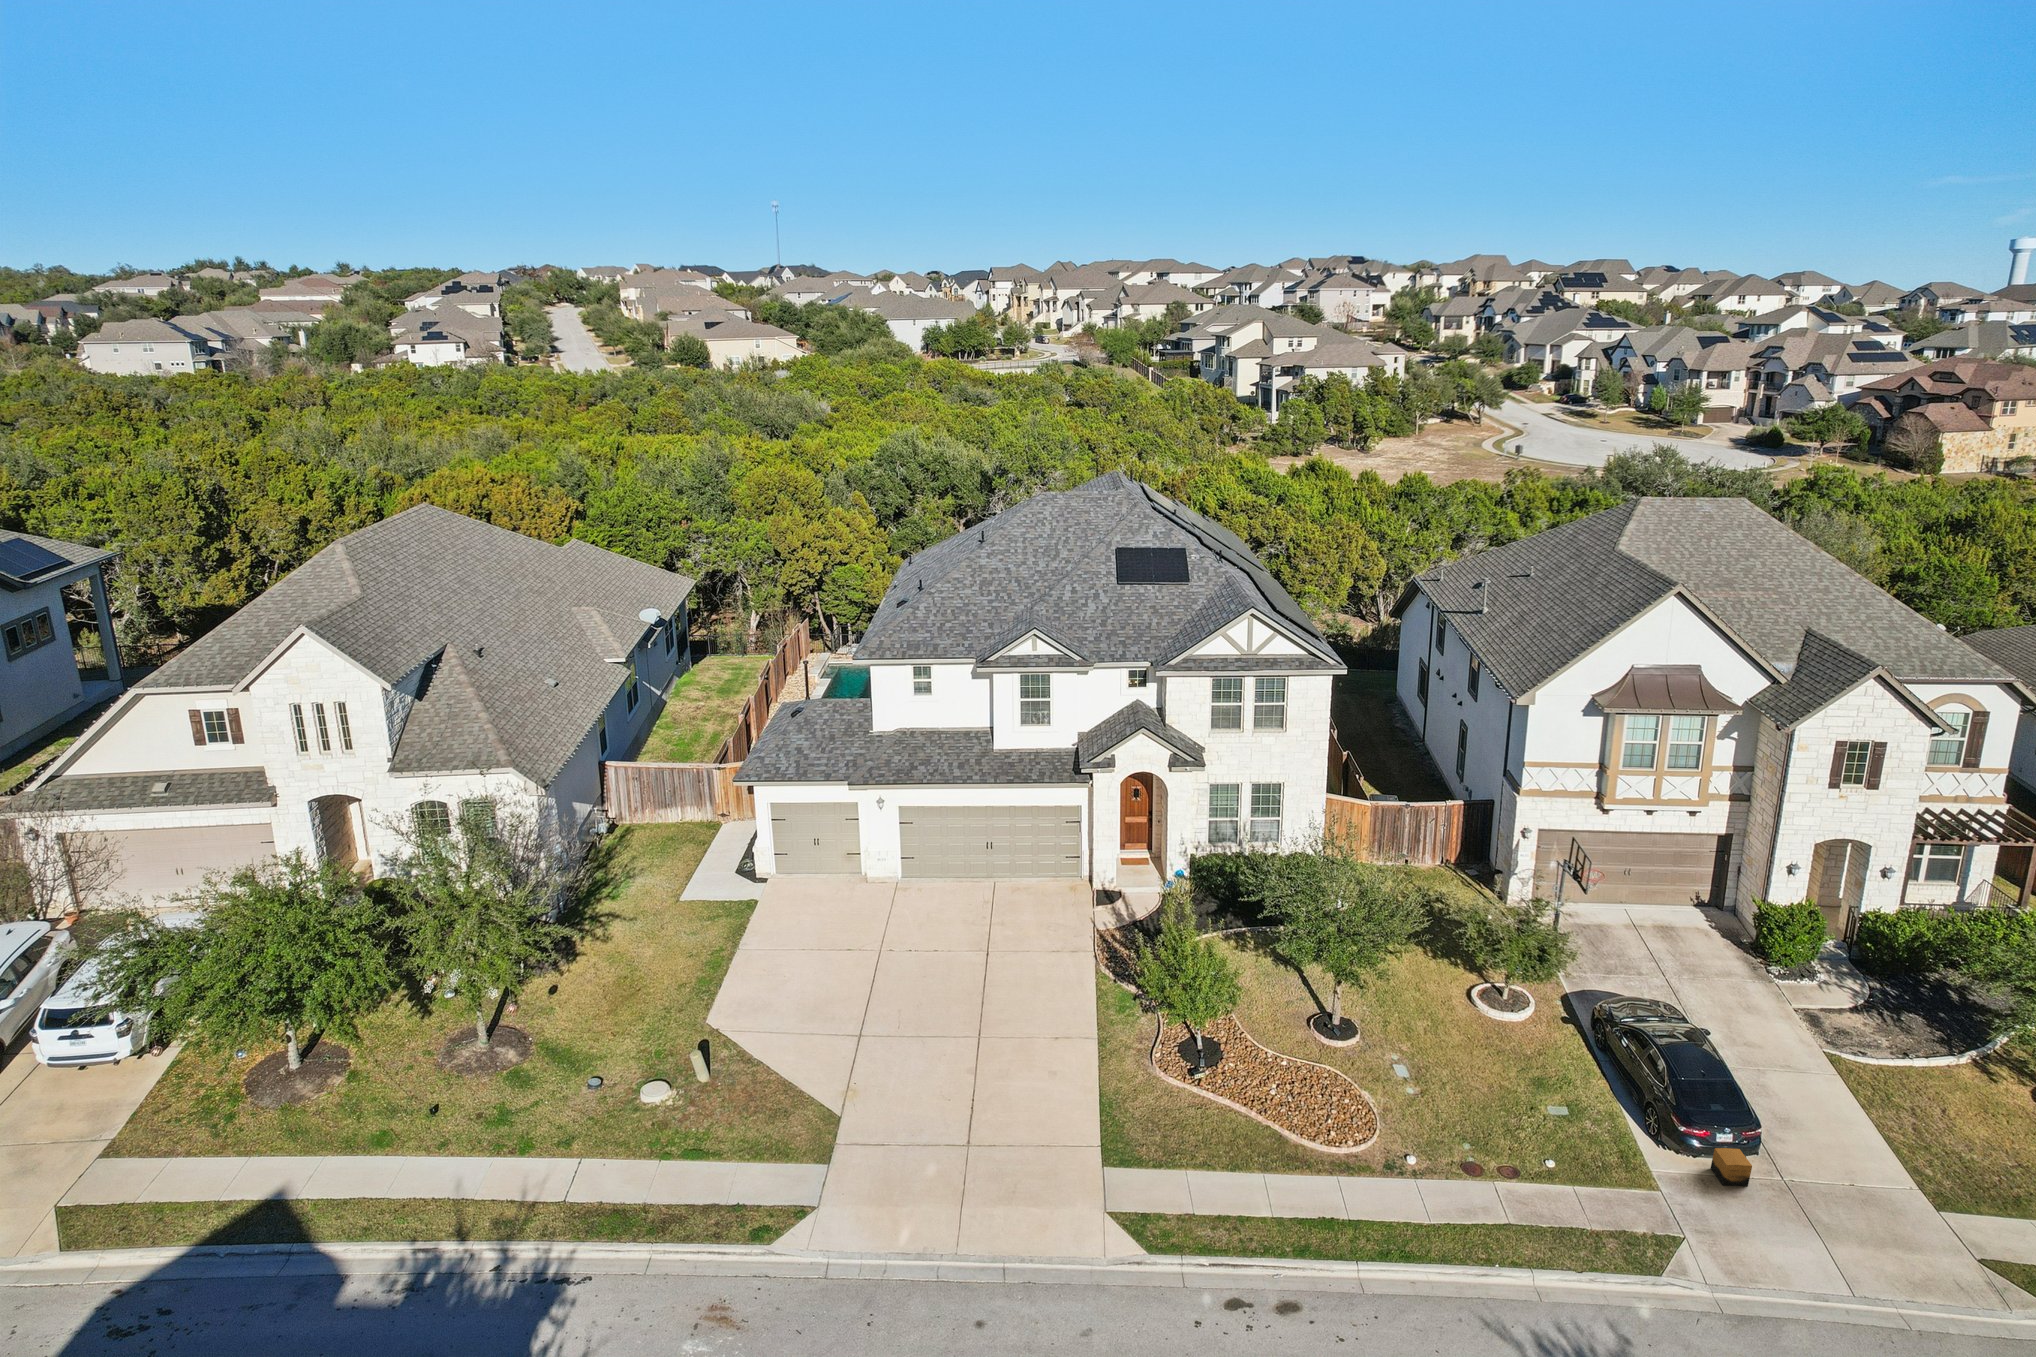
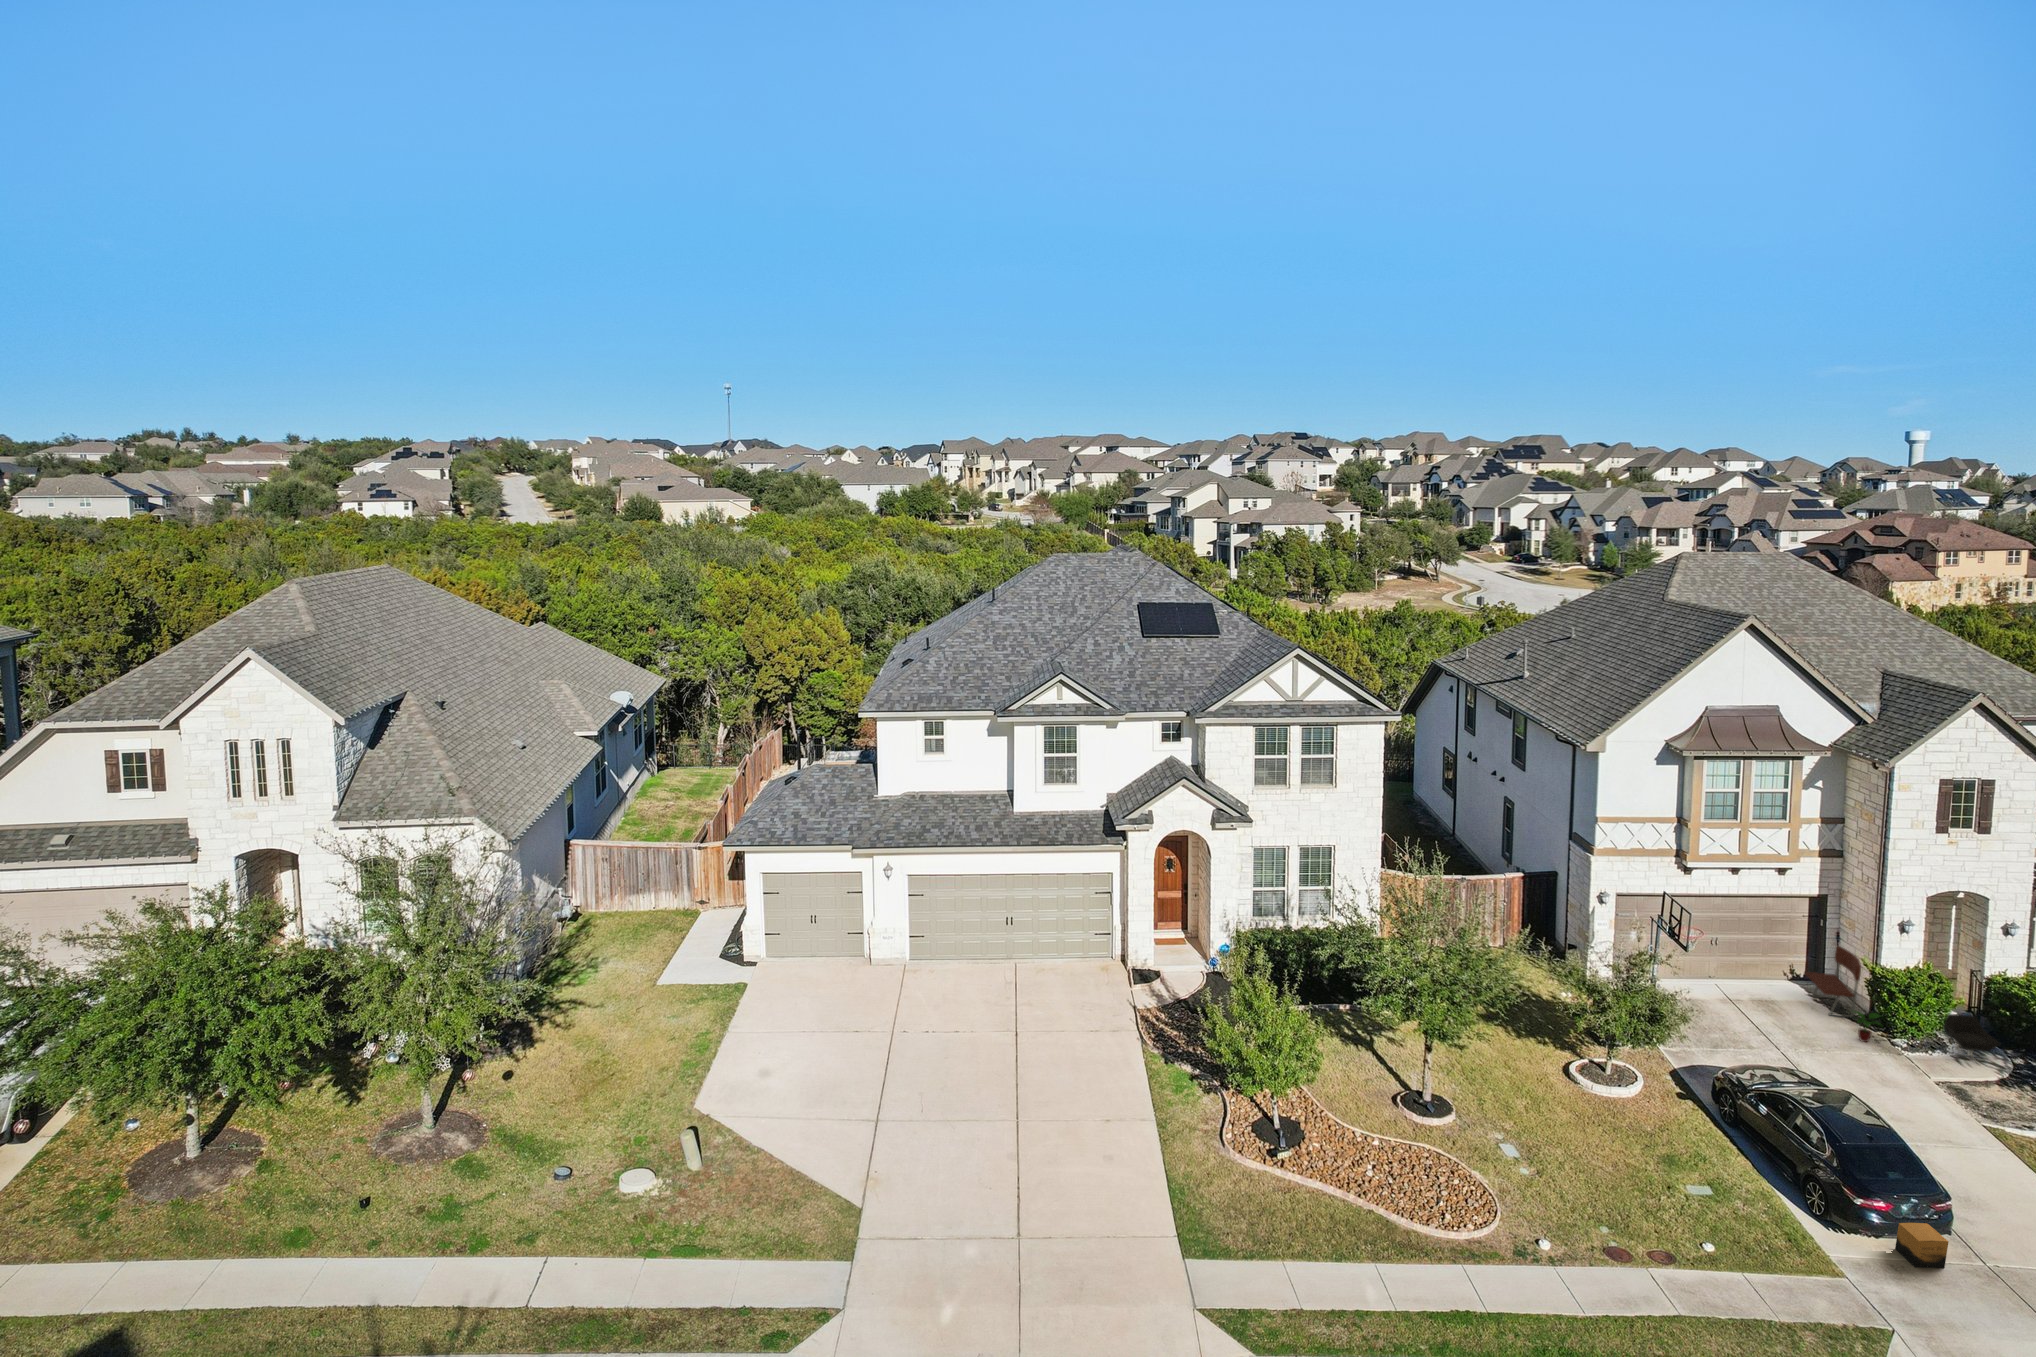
bench: none [1706,879,1752,945] -> present [1806,946,1861,1017]
potted plant: none [1734,941,1764,969] -> present [1851,1011,1880,1042]
lounge chair: none [1816,946,1864,993] -> present [1943,1014,2000,1060]

